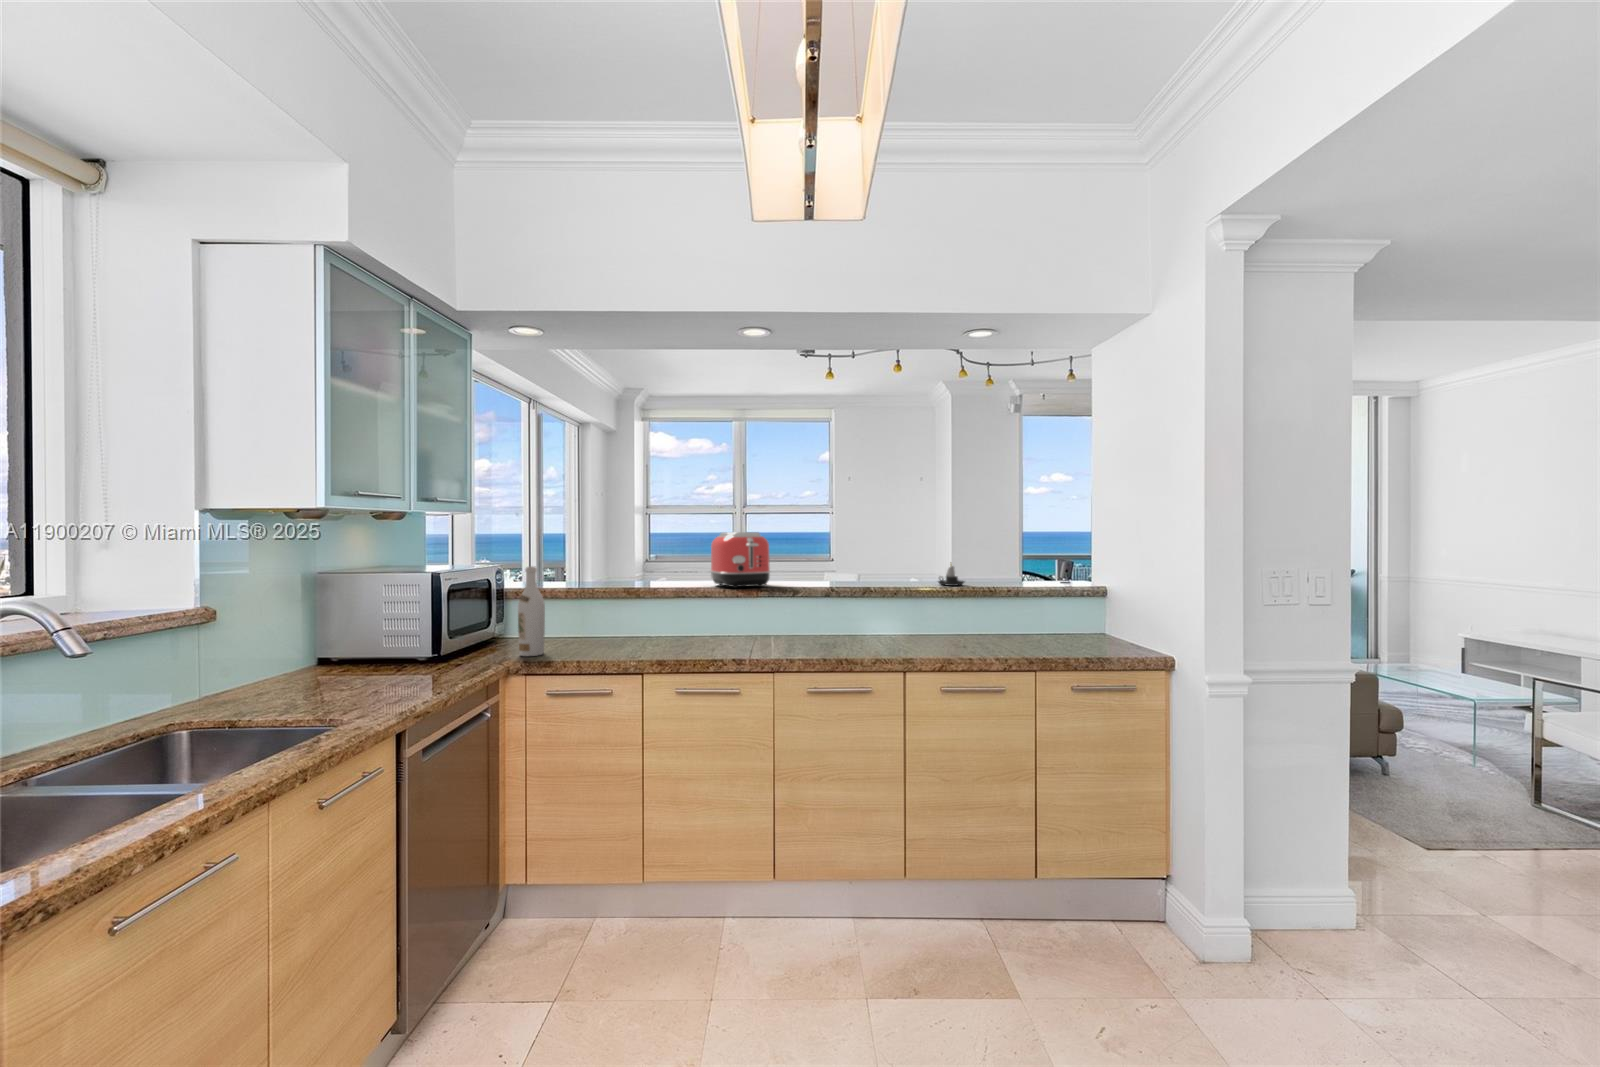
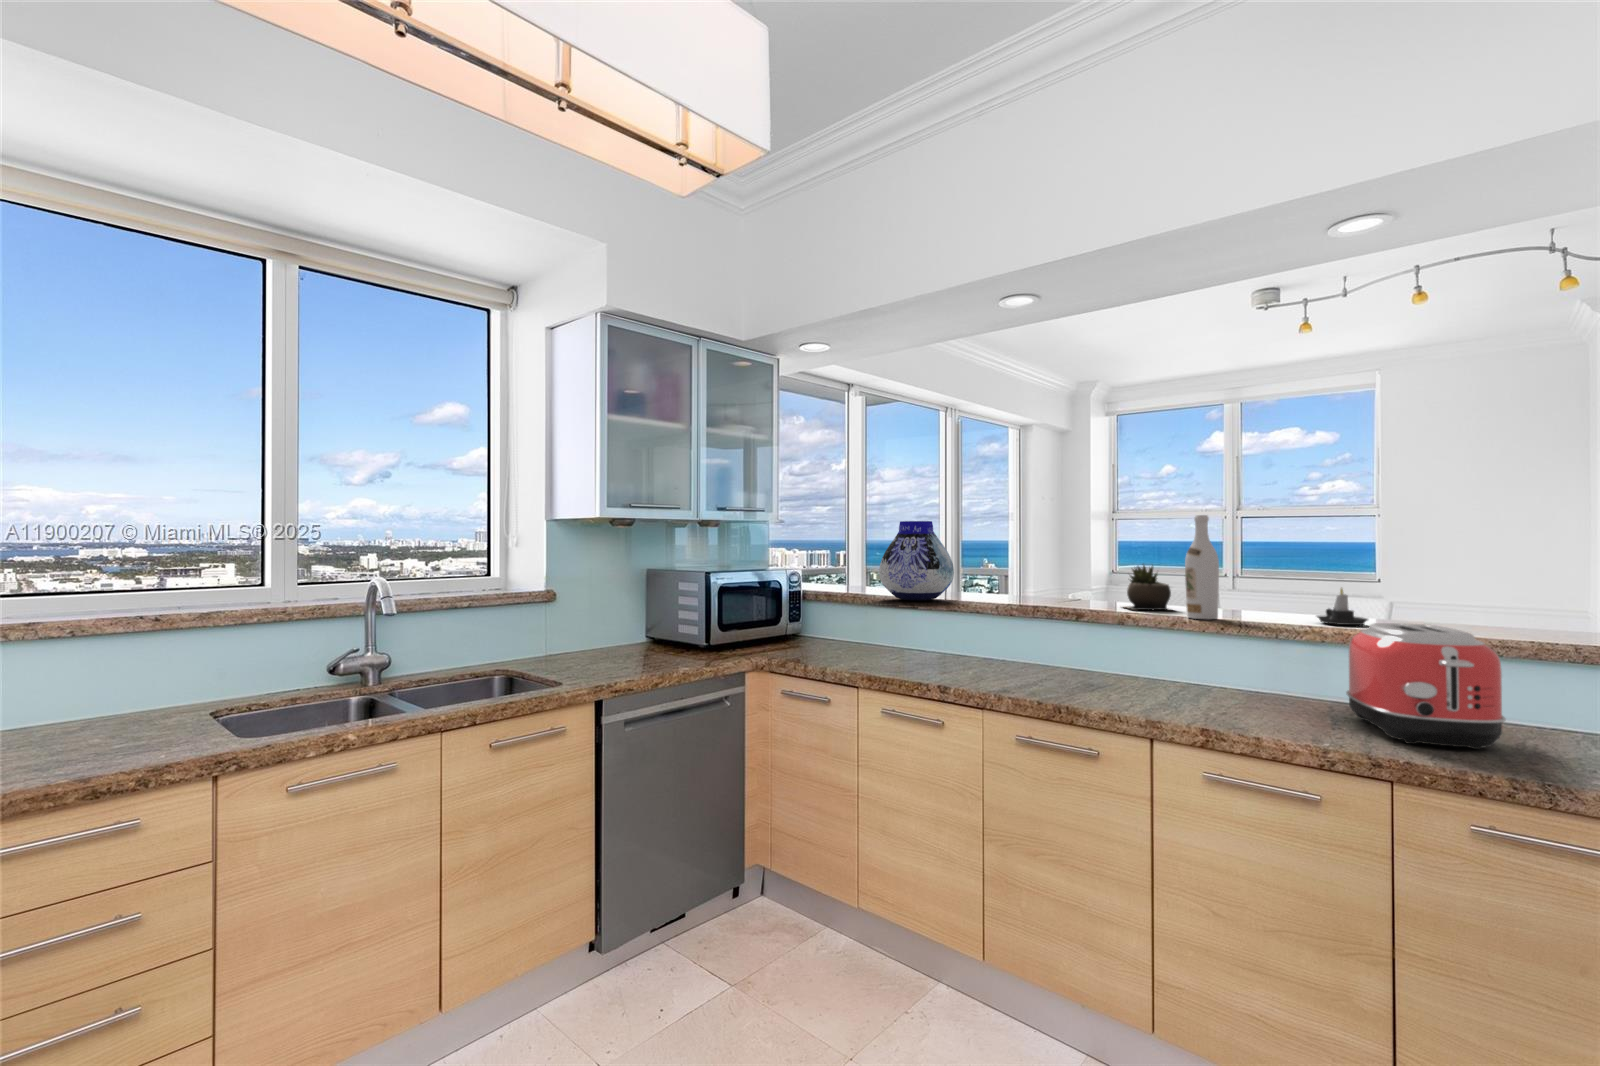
vase: none [603,515,675,590] -> present [879,521,954,600]
toaster: present [711,532,770,588] -> present [1346,623,1506,749]
succulent plant: none [804,550,848,586] -> present [1125,565,1171,611]
wine bottle: present [518,566,545,656] -> present [1185,515,1219,619]

